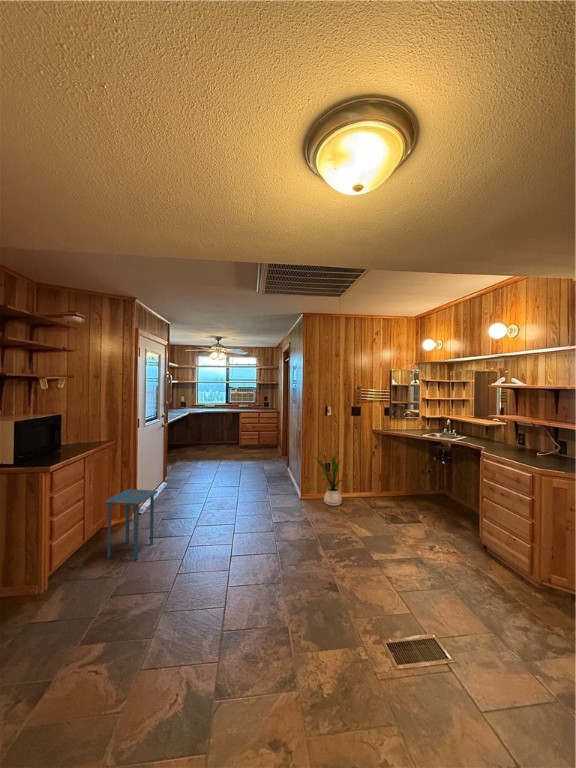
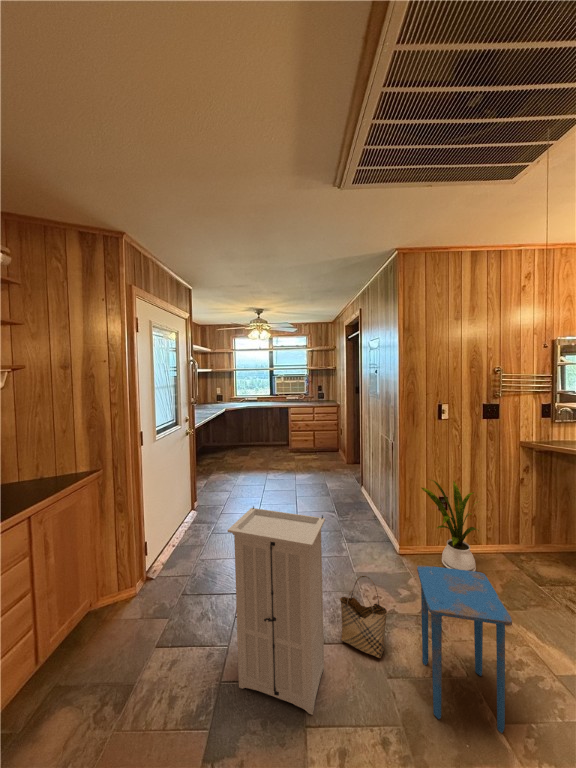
storage cabinet: none [196,456,247,552] -> present [228,506,325,715]
side table: present [105,489,157,560] -> present [417,565,512,733]
woven basket: none [256,496,280,534] -> present [340,576,387,658]

